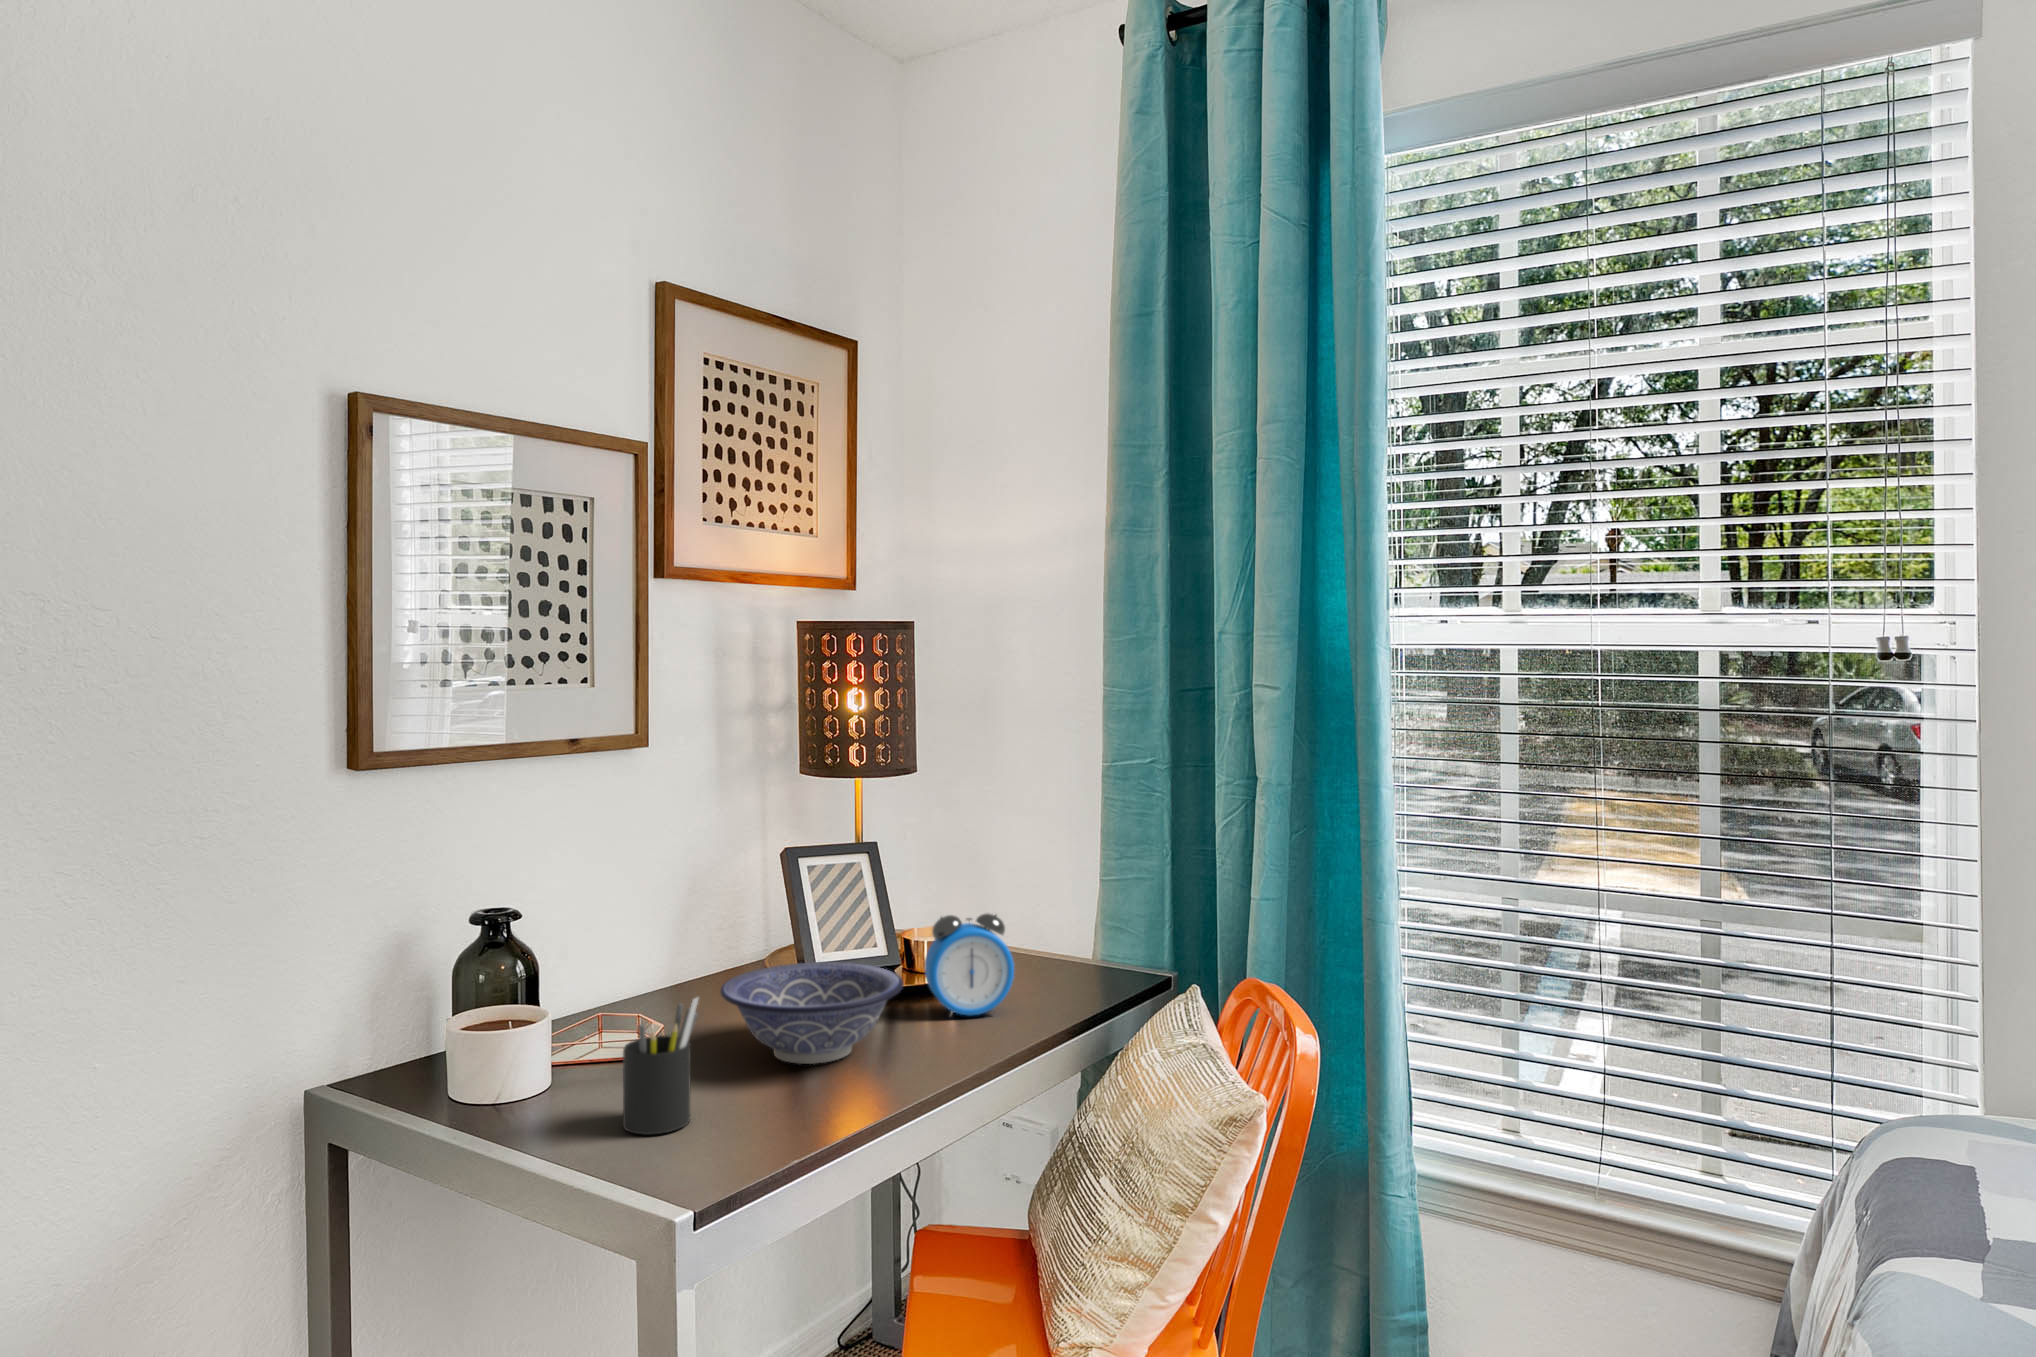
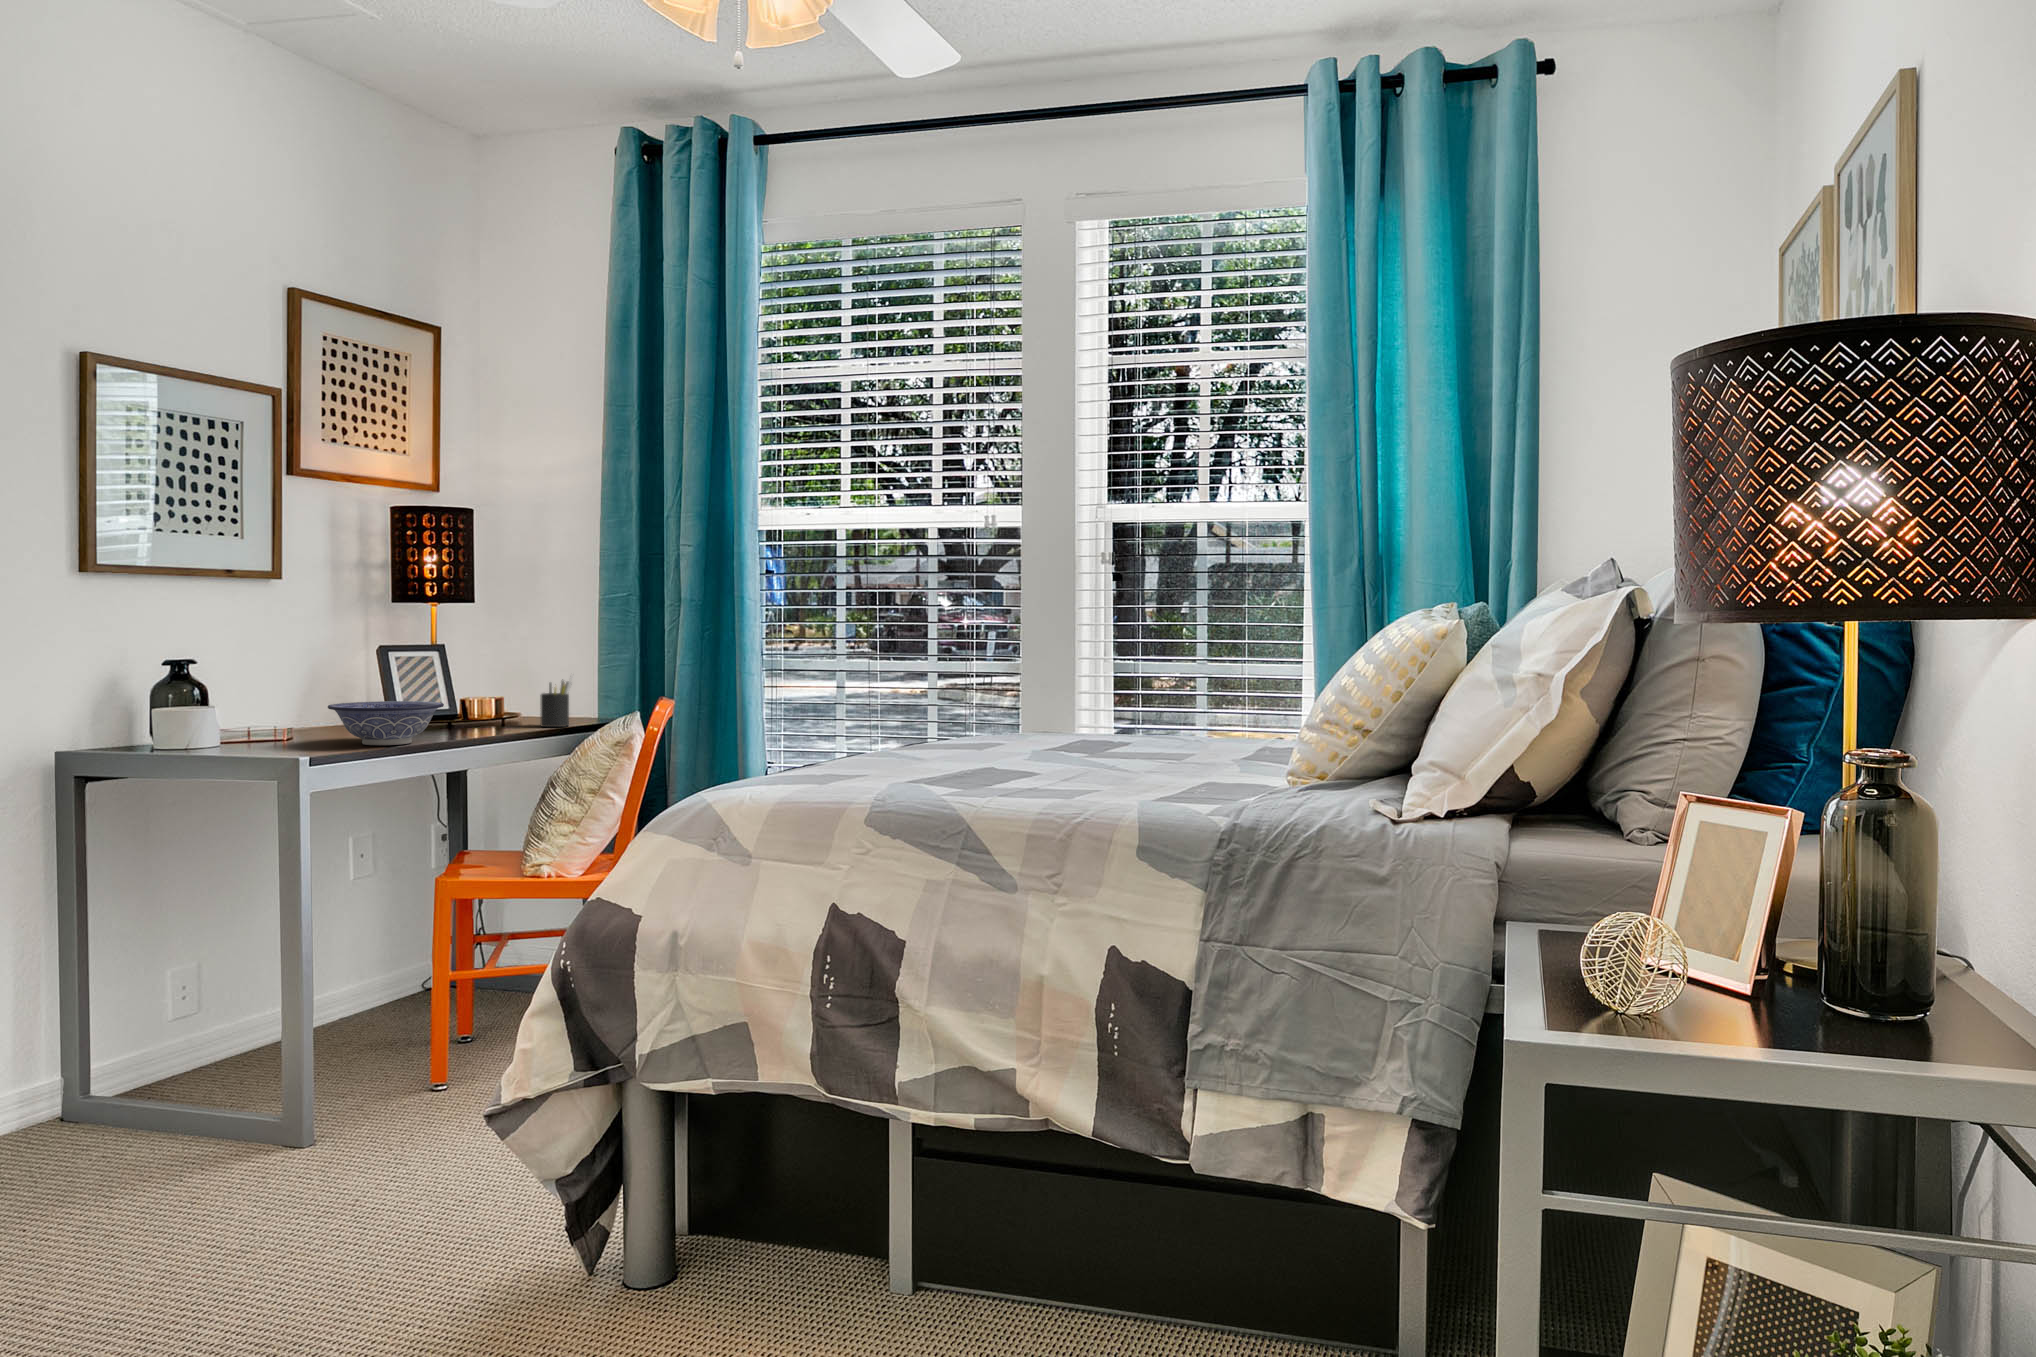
alarm clock: present [925,913,1014,1016] -> none [466,678,521,735]
pen holder: present [623,998,699,1135] -> present [540,675,573,727]

